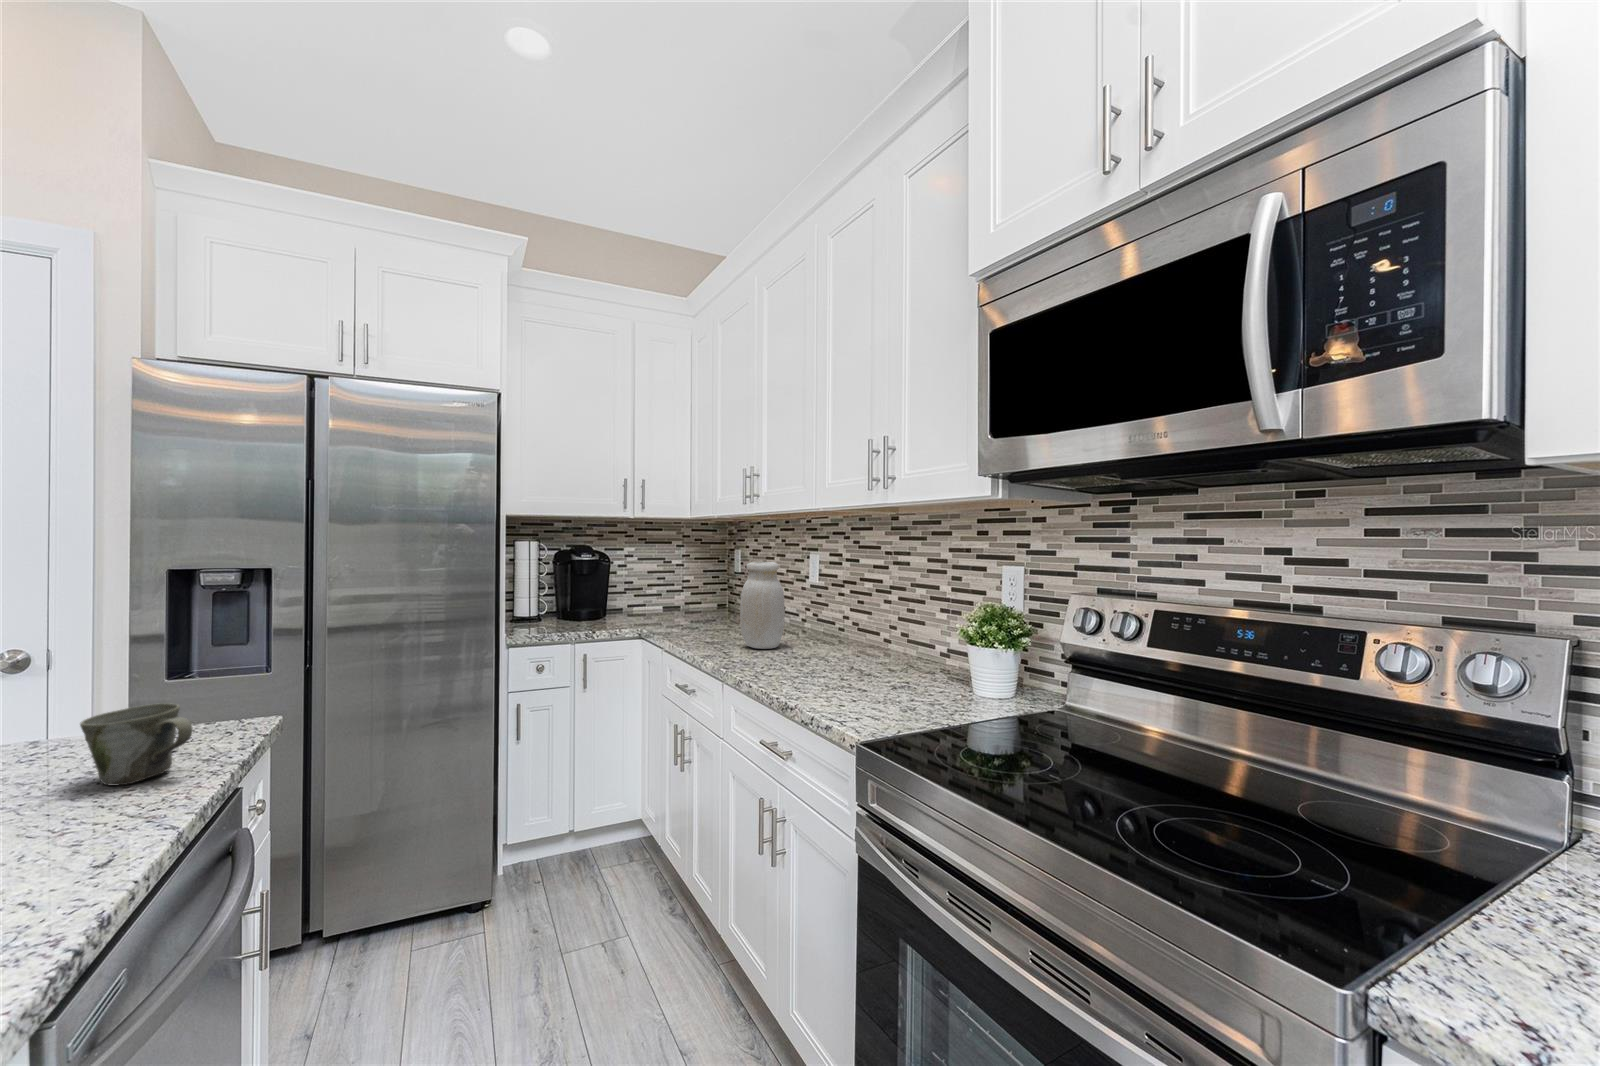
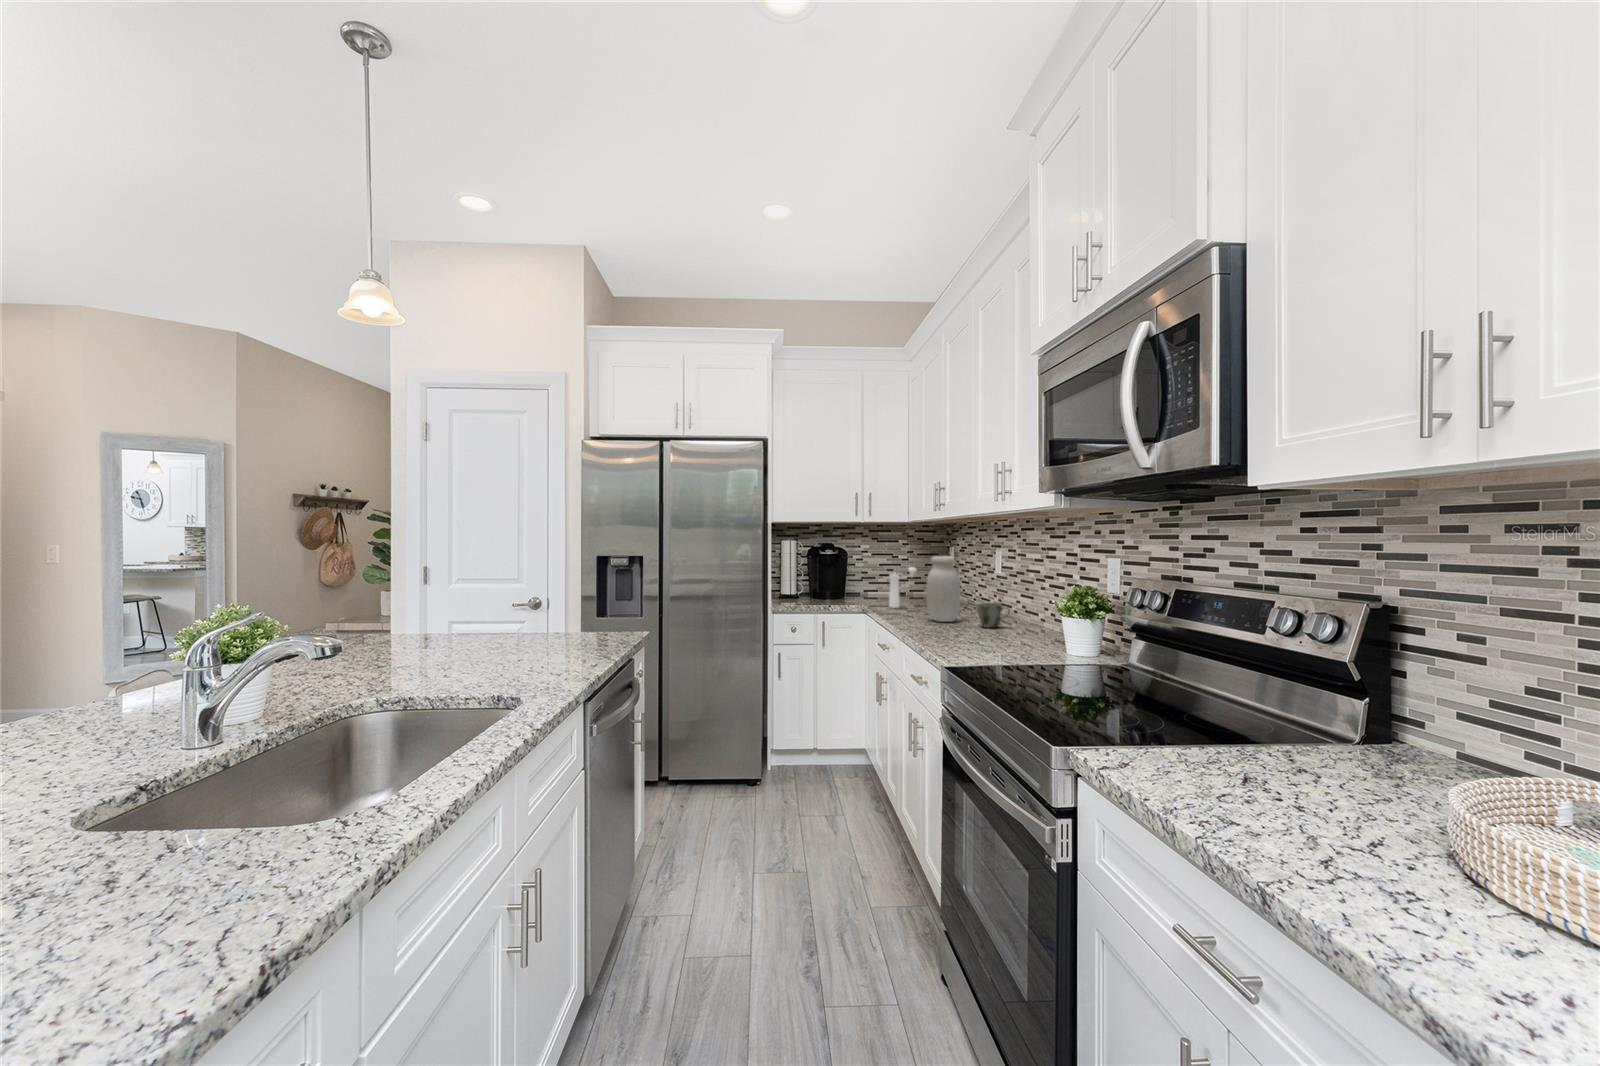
pepper mill: none [671,575,705,629] -> present [889,567,916,608]
mug: present [80,703,192,786] -> present [976,603,1010,628]

